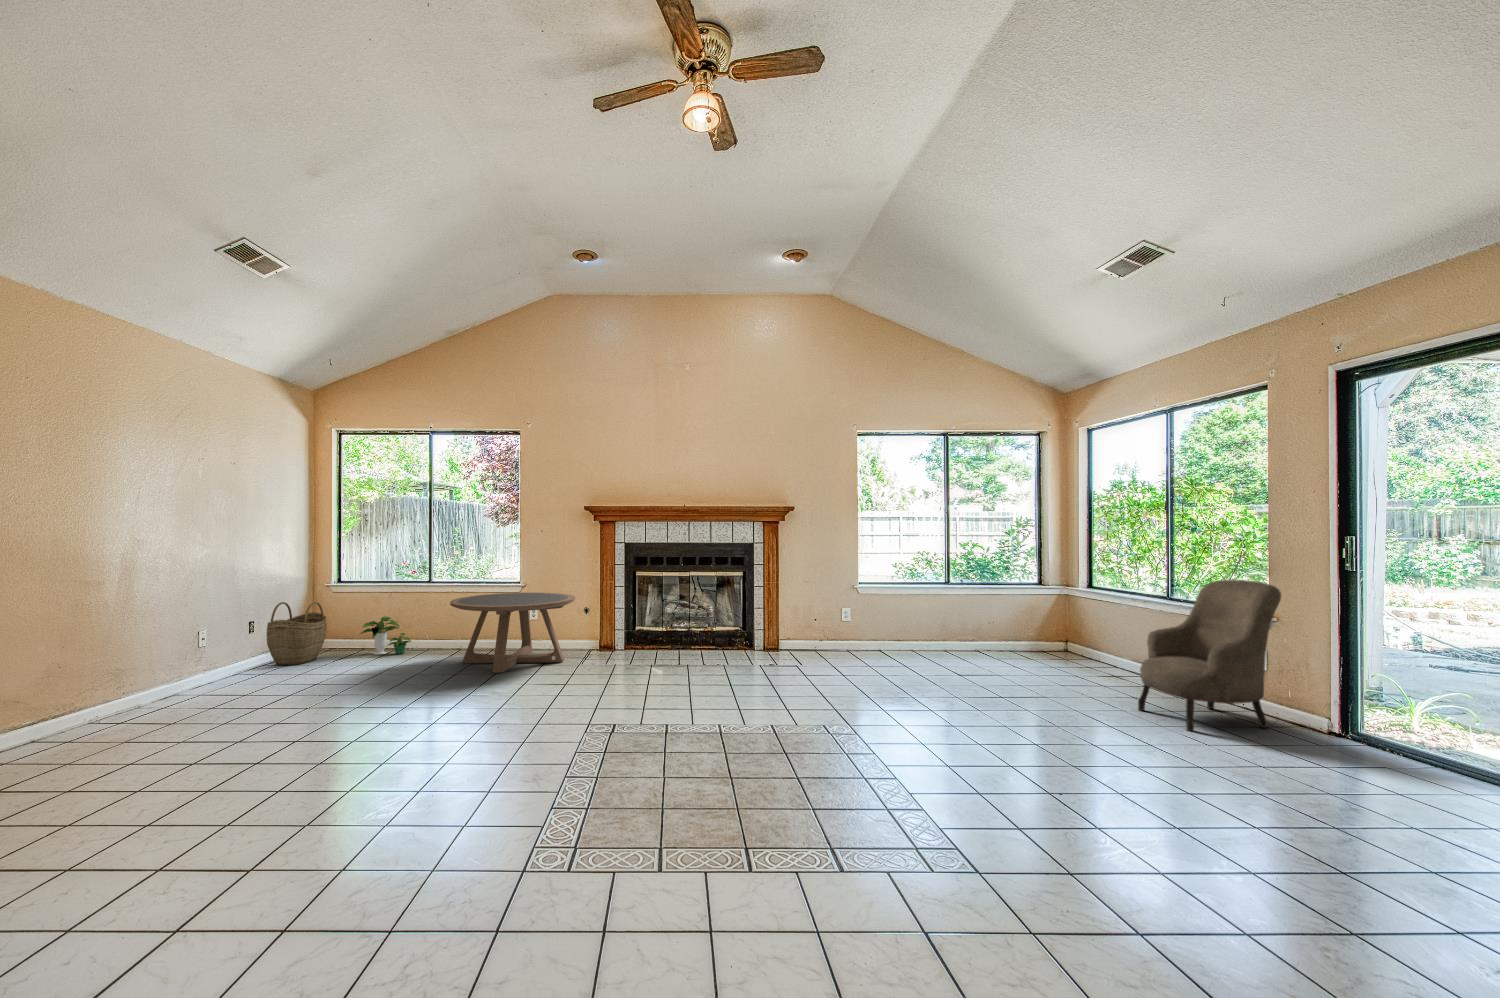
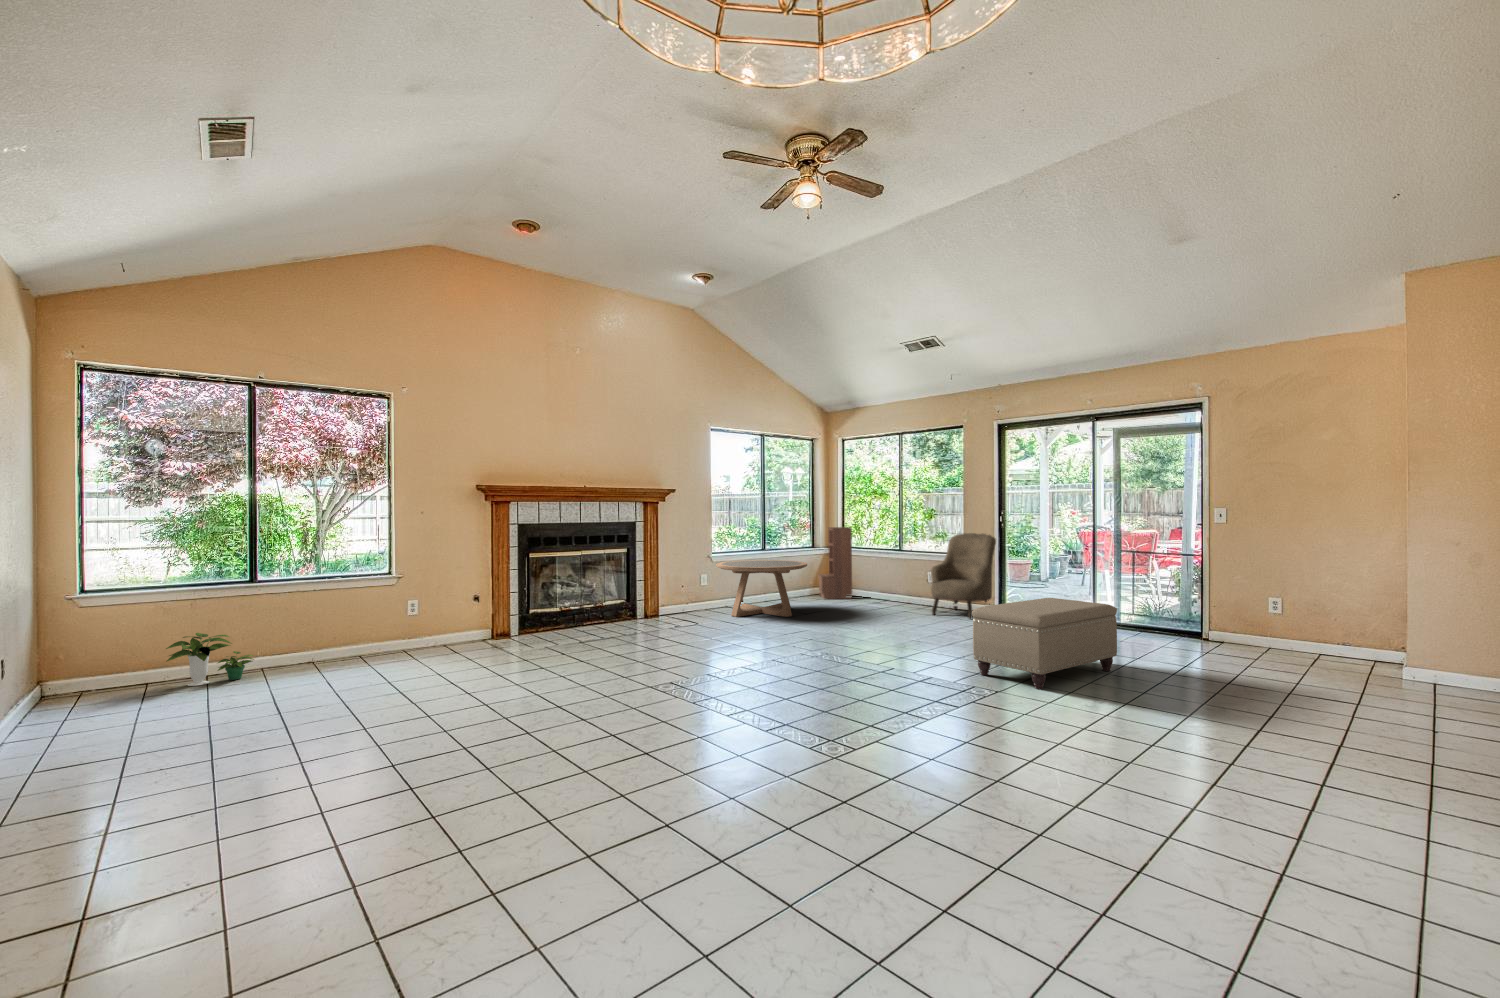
bookshelf: none [1034,556,1089,663] -> present [818,527,852,599]
coffee table: present [450,592,575,673] -> present [716,560,807,617]
woven basket: present [266,602,327,665] -> none [30,619,123,721]
ottoman: none [893,713,1199,910] -> present [972,598,1117,689]

